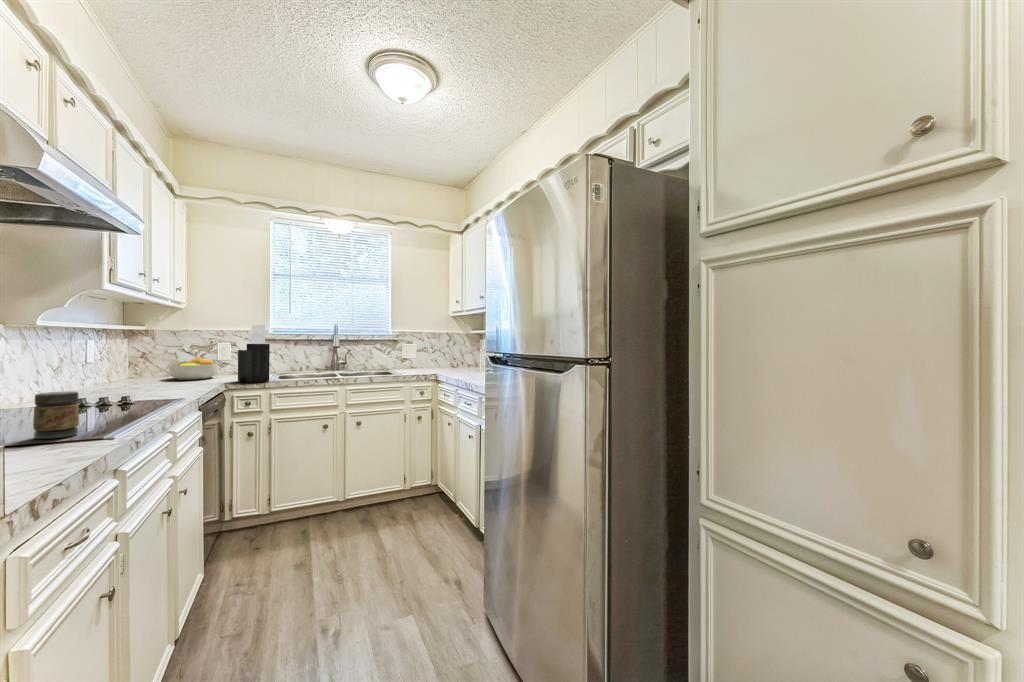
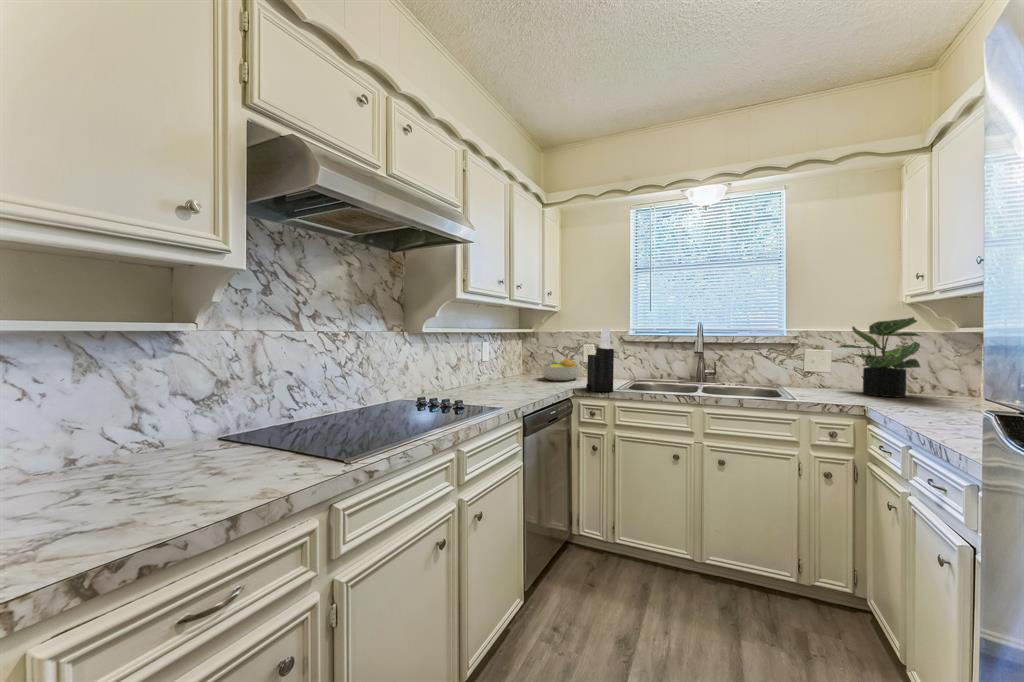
potted plant: none [417,323,458,370] -> present [838,317,920,397]
jar: present [33,391,79,439] -> none [333,403,364,450]

